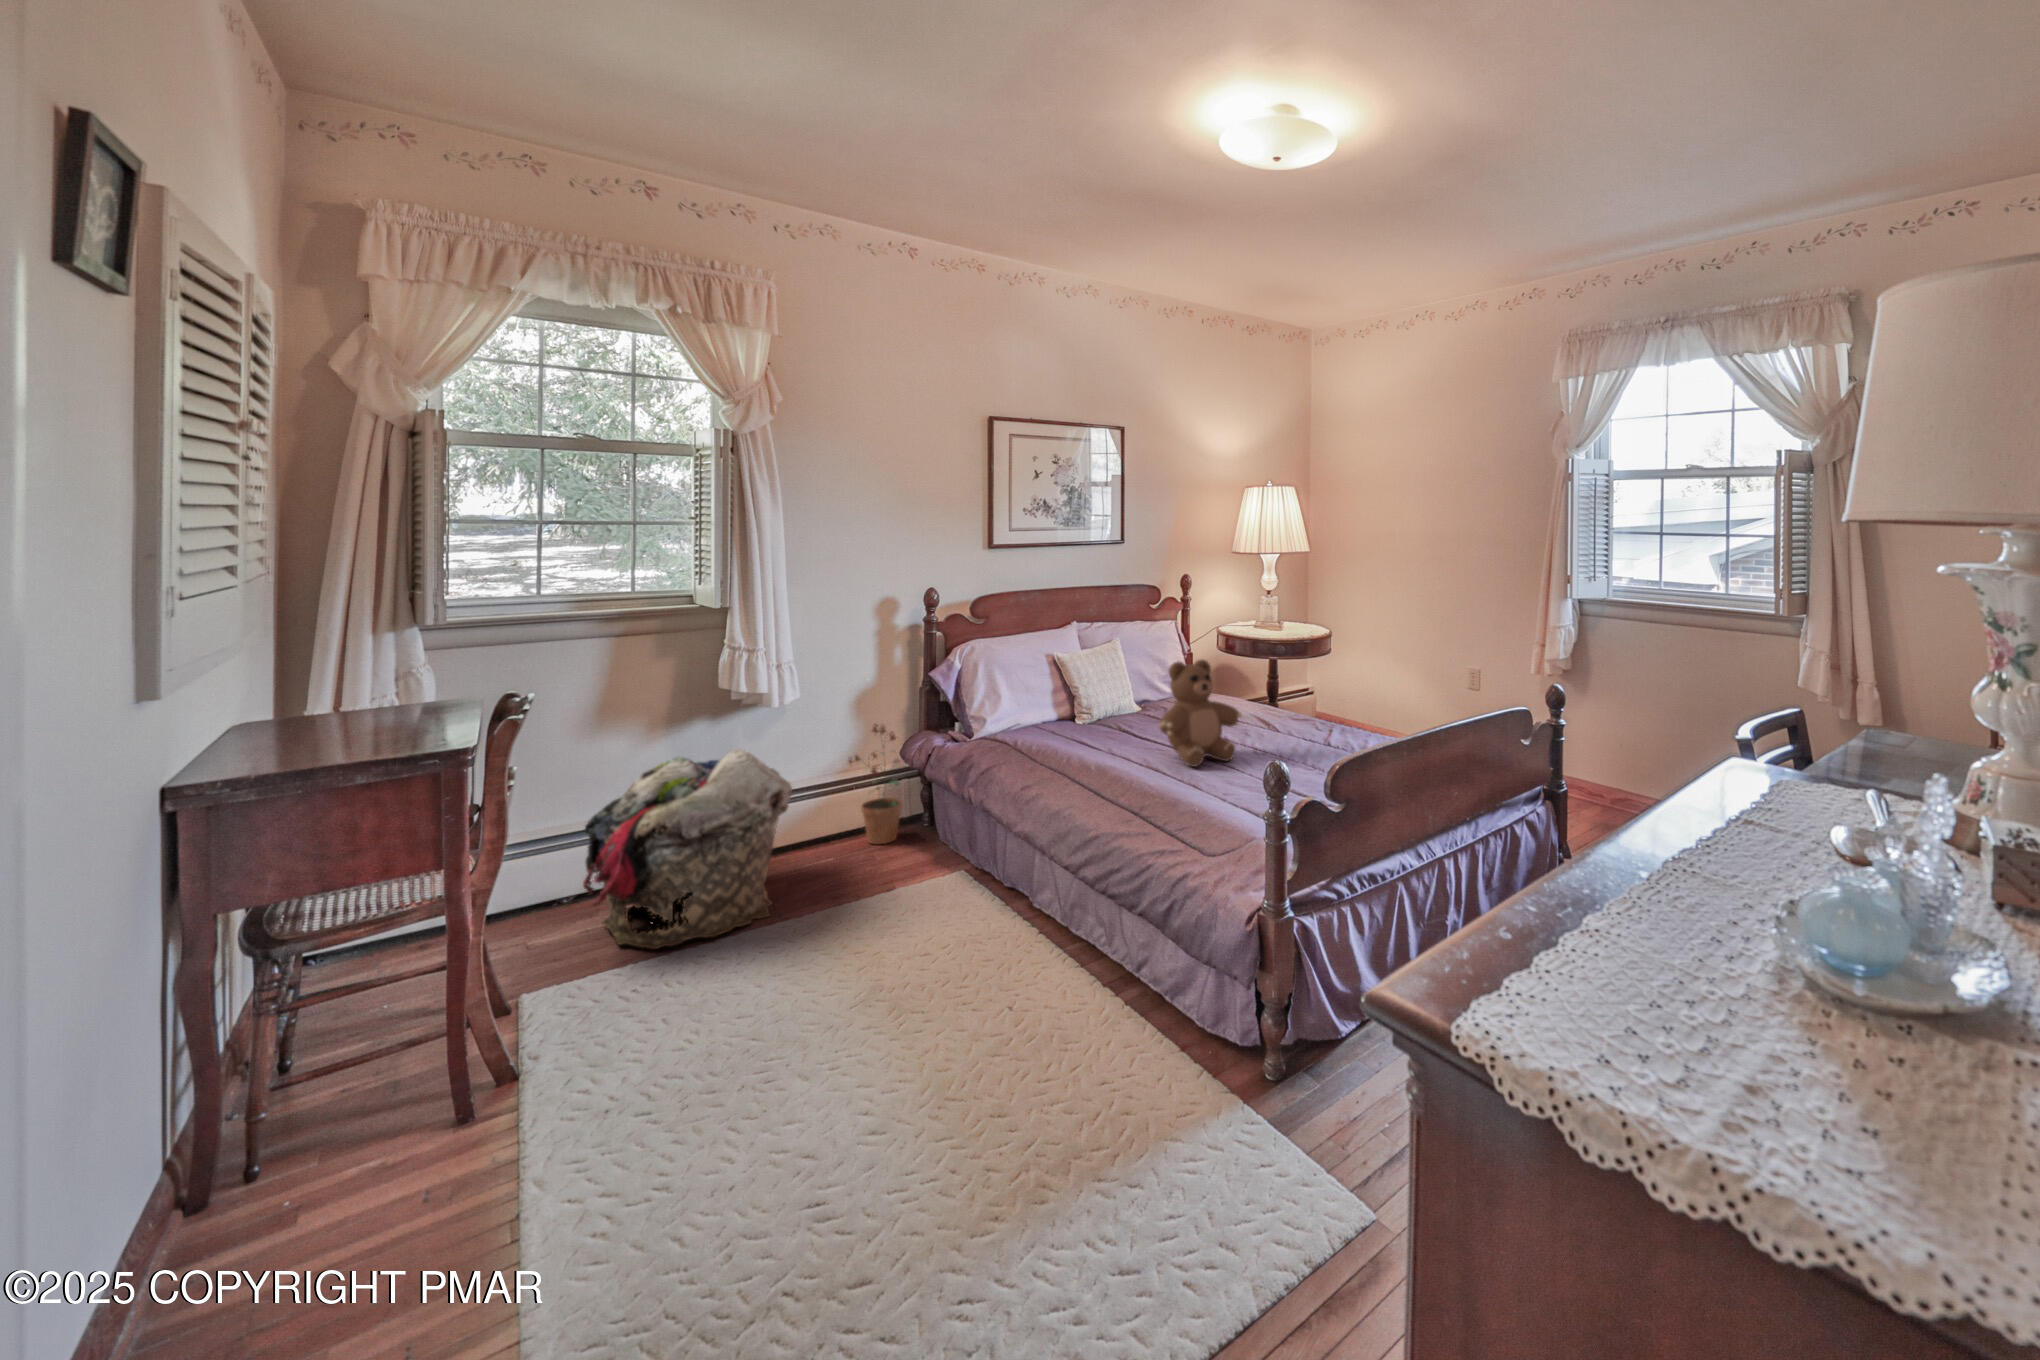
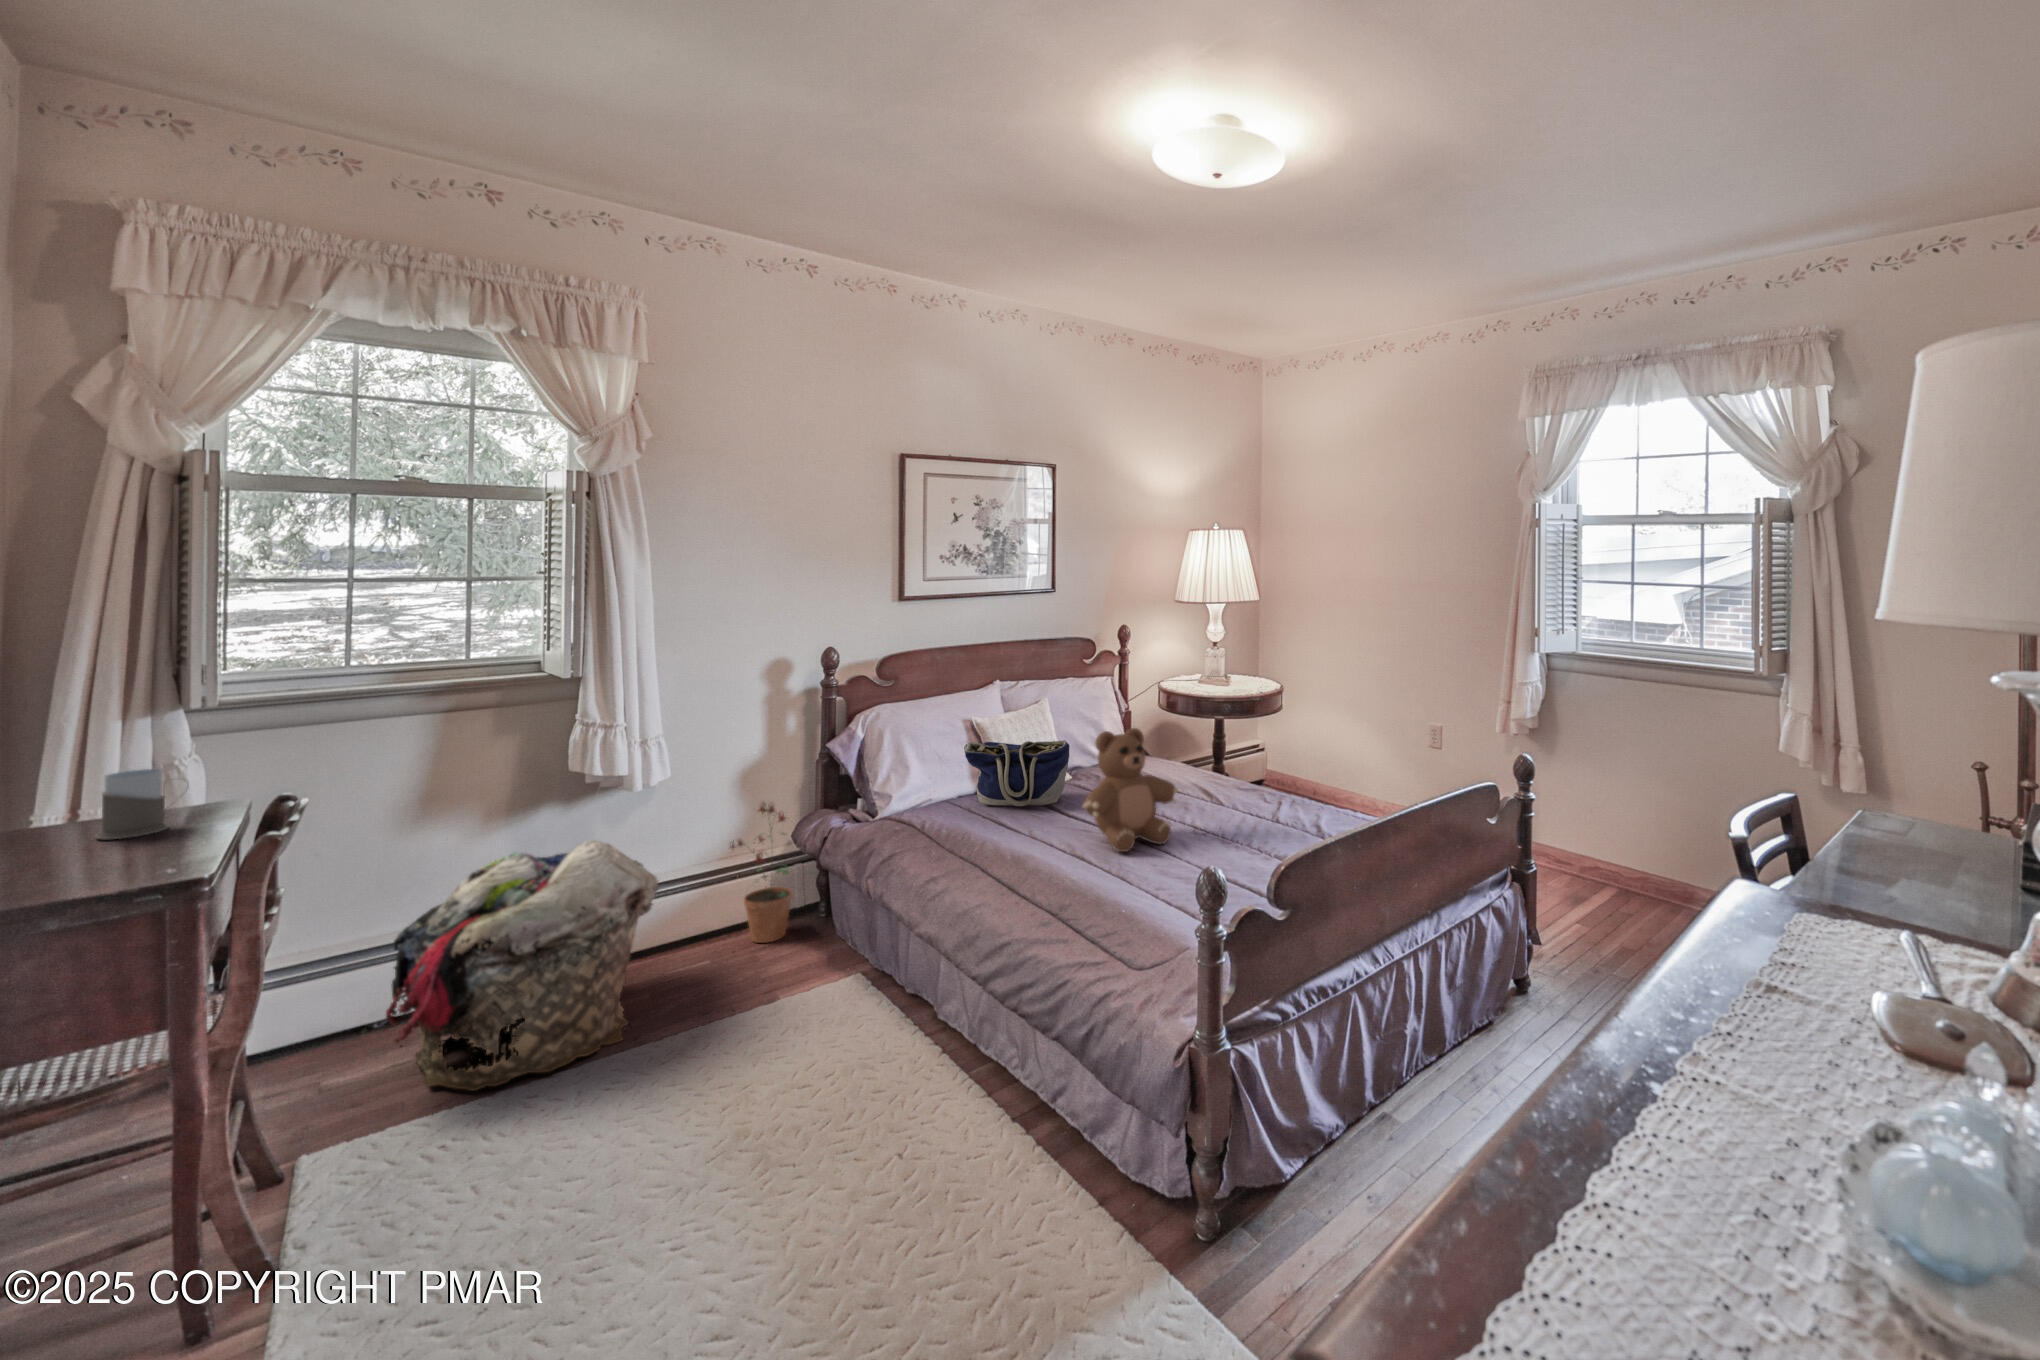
mug: none [373,671,438,725] -> present [96,769,169,839]
tote bag: none [1050,672,1143,730] -> present [964,740,1069,806]

